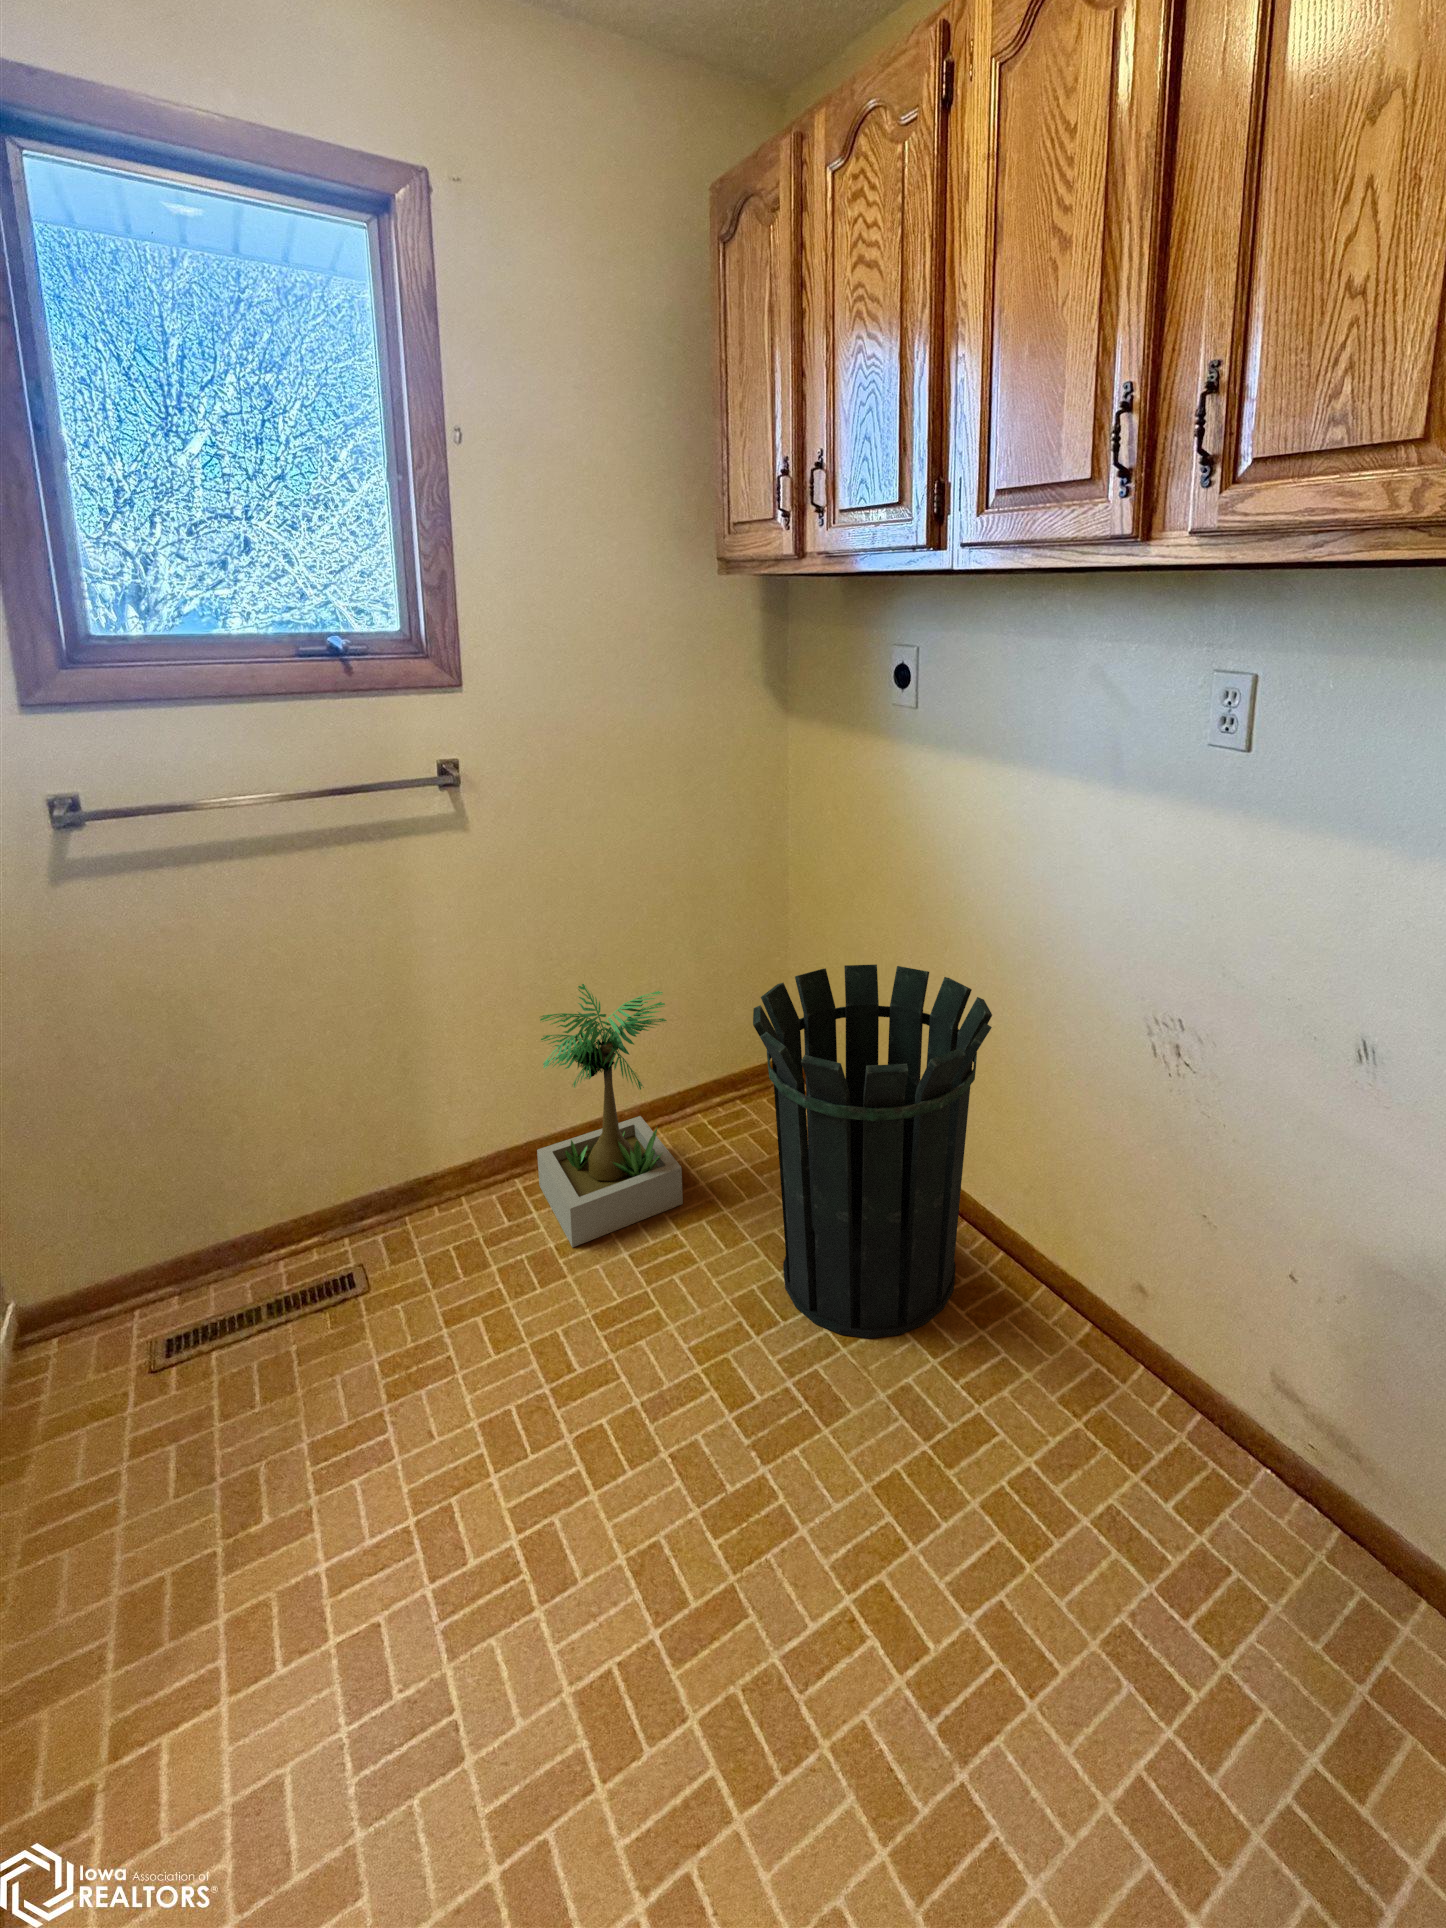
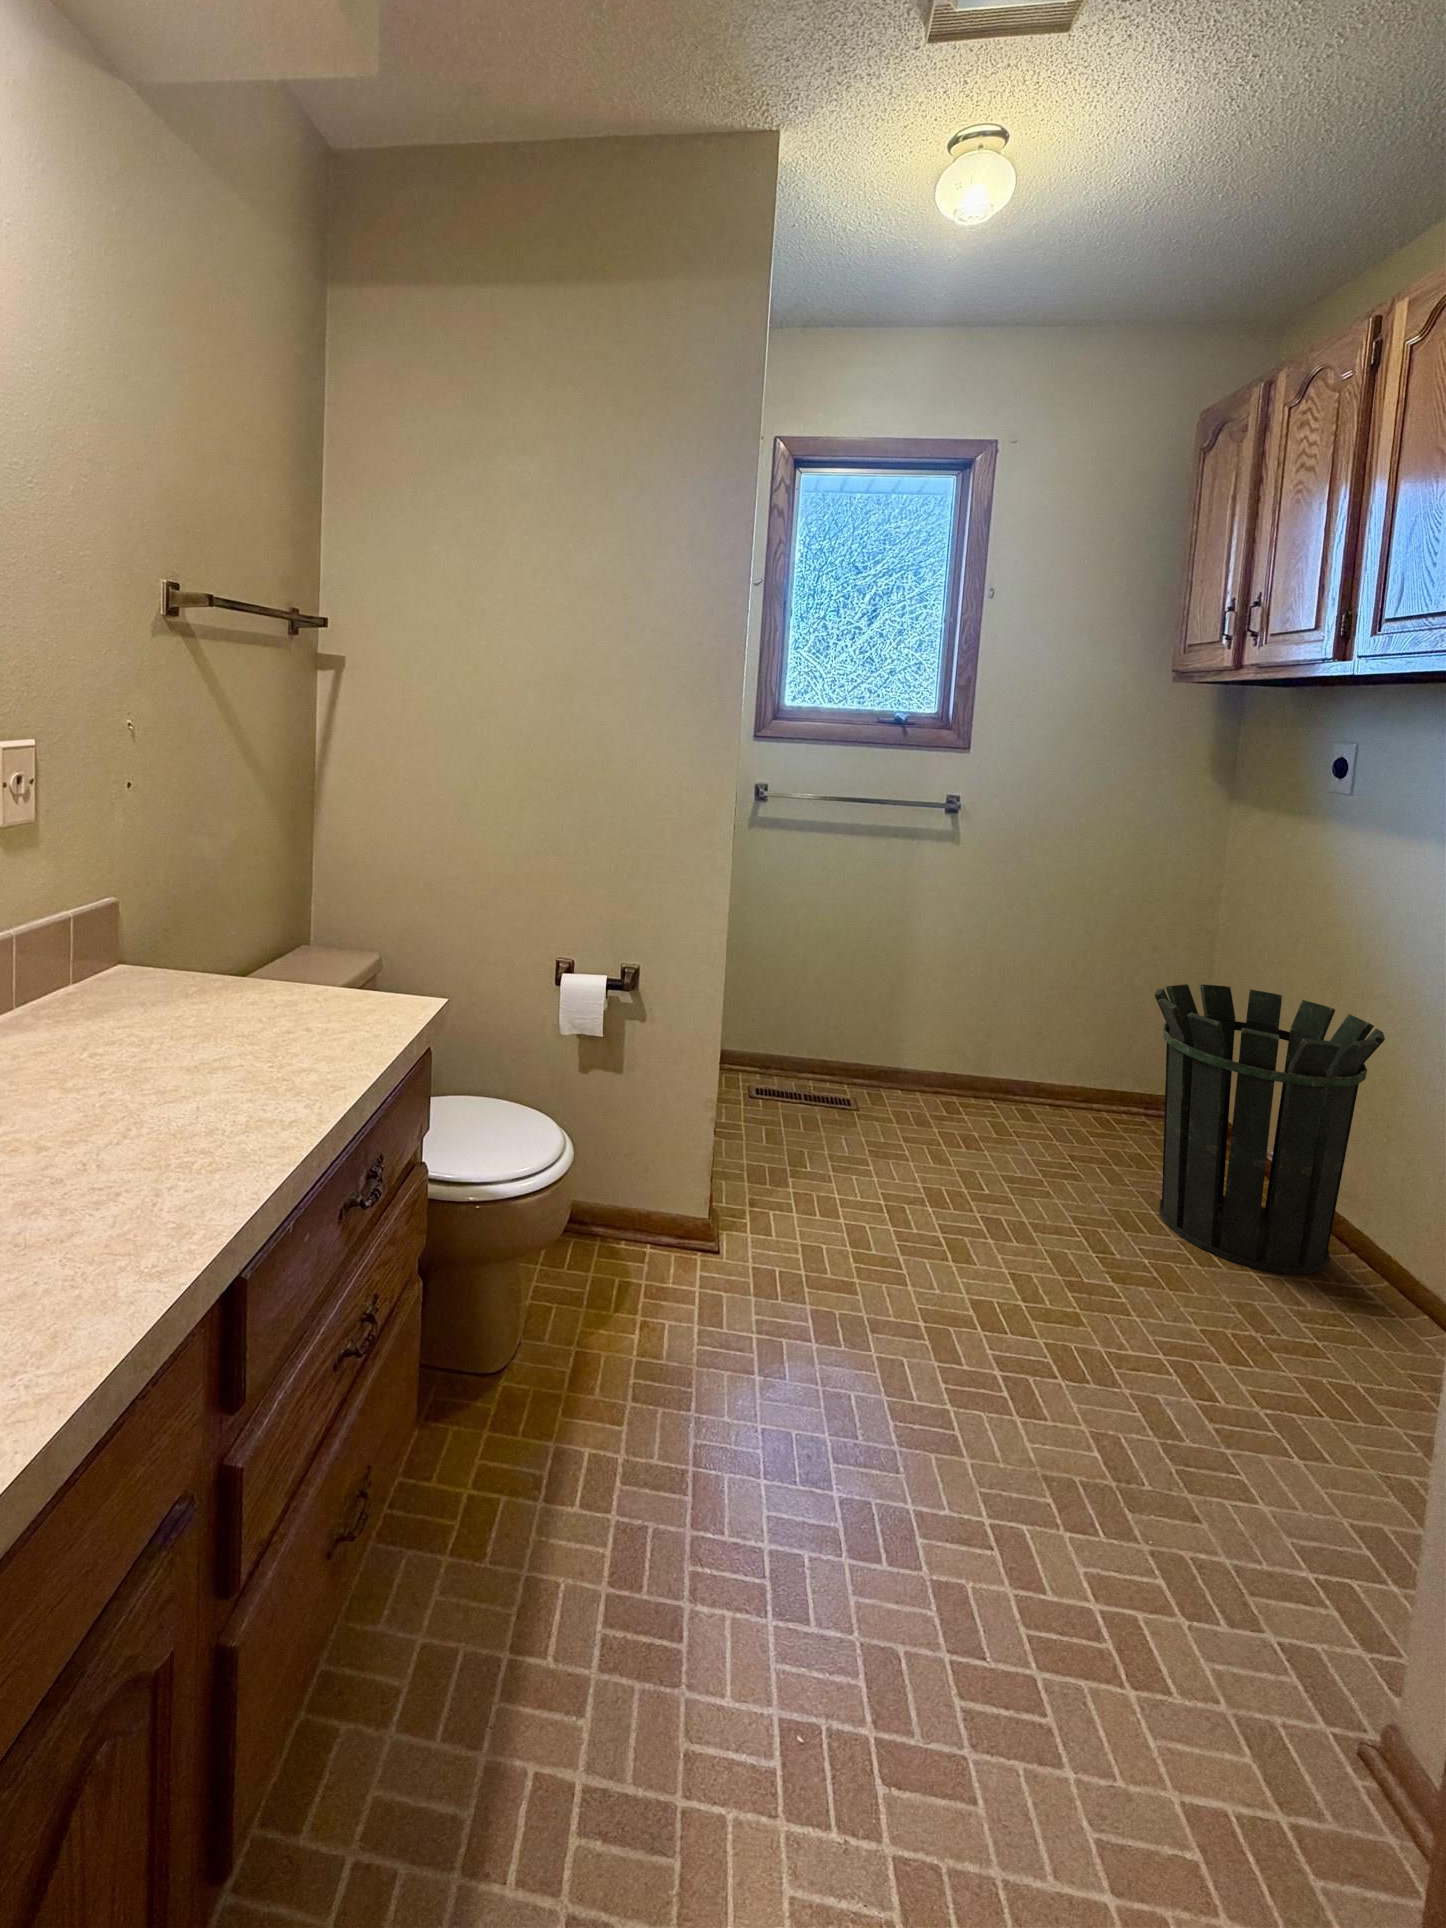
potted plant: present [537,984,683,1247] -> none [972,967,1105,1148]

